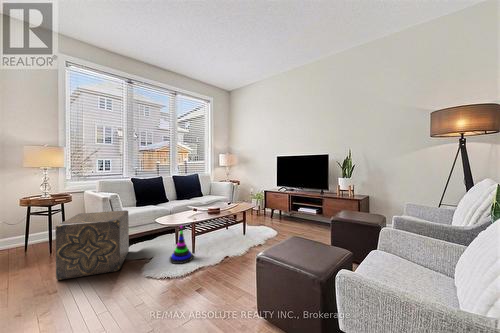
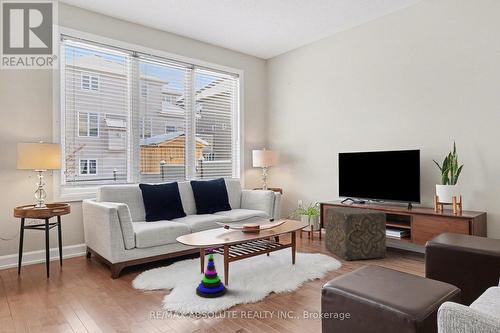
ottoman: present [55,210,129,280] -> present [325,207,386,260]

